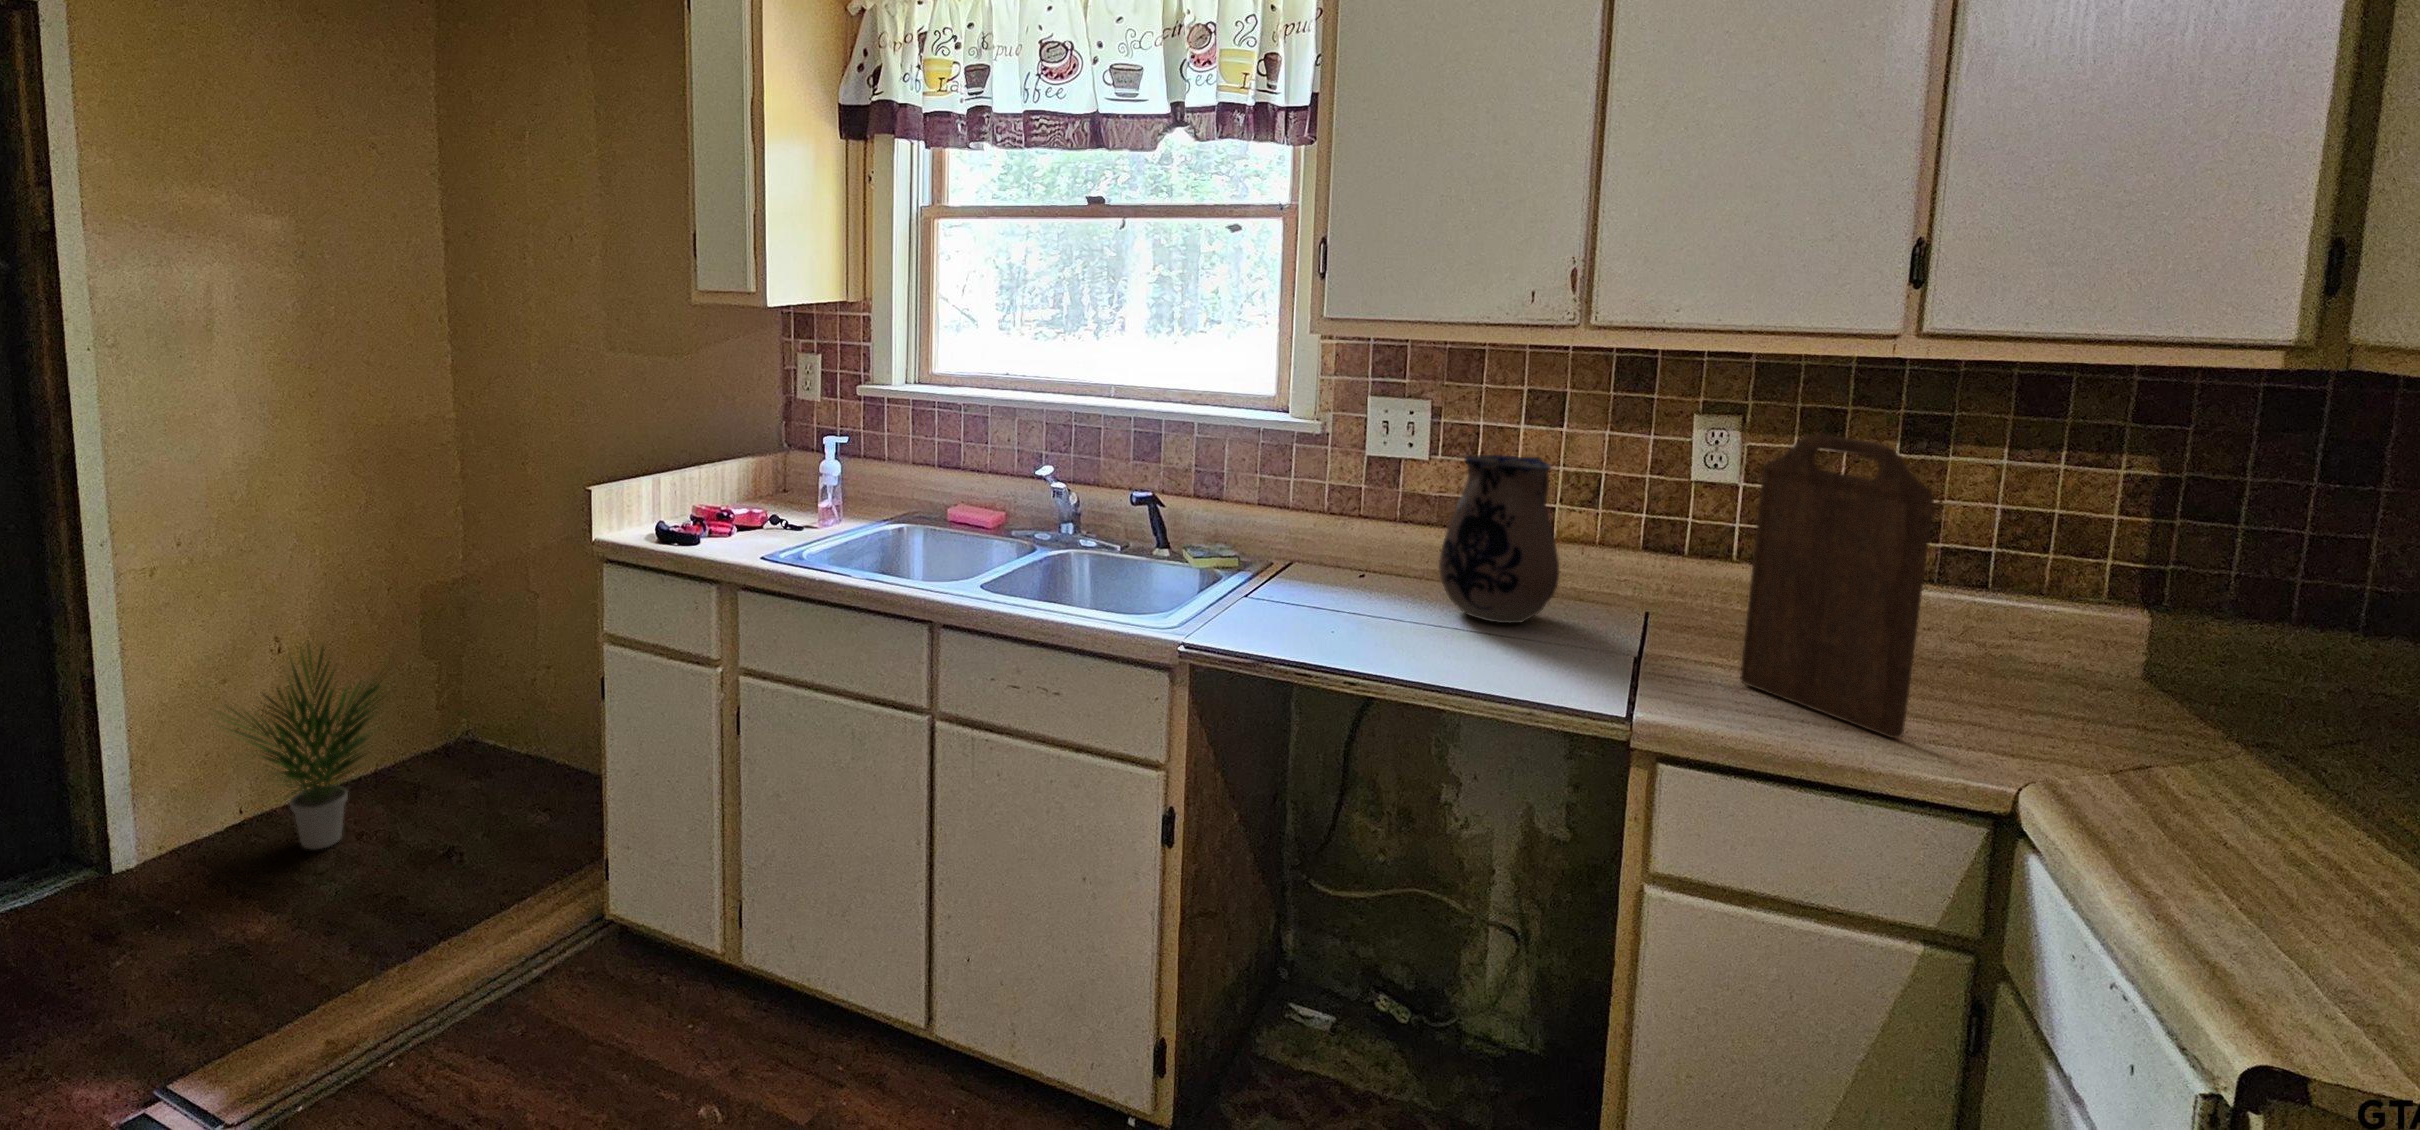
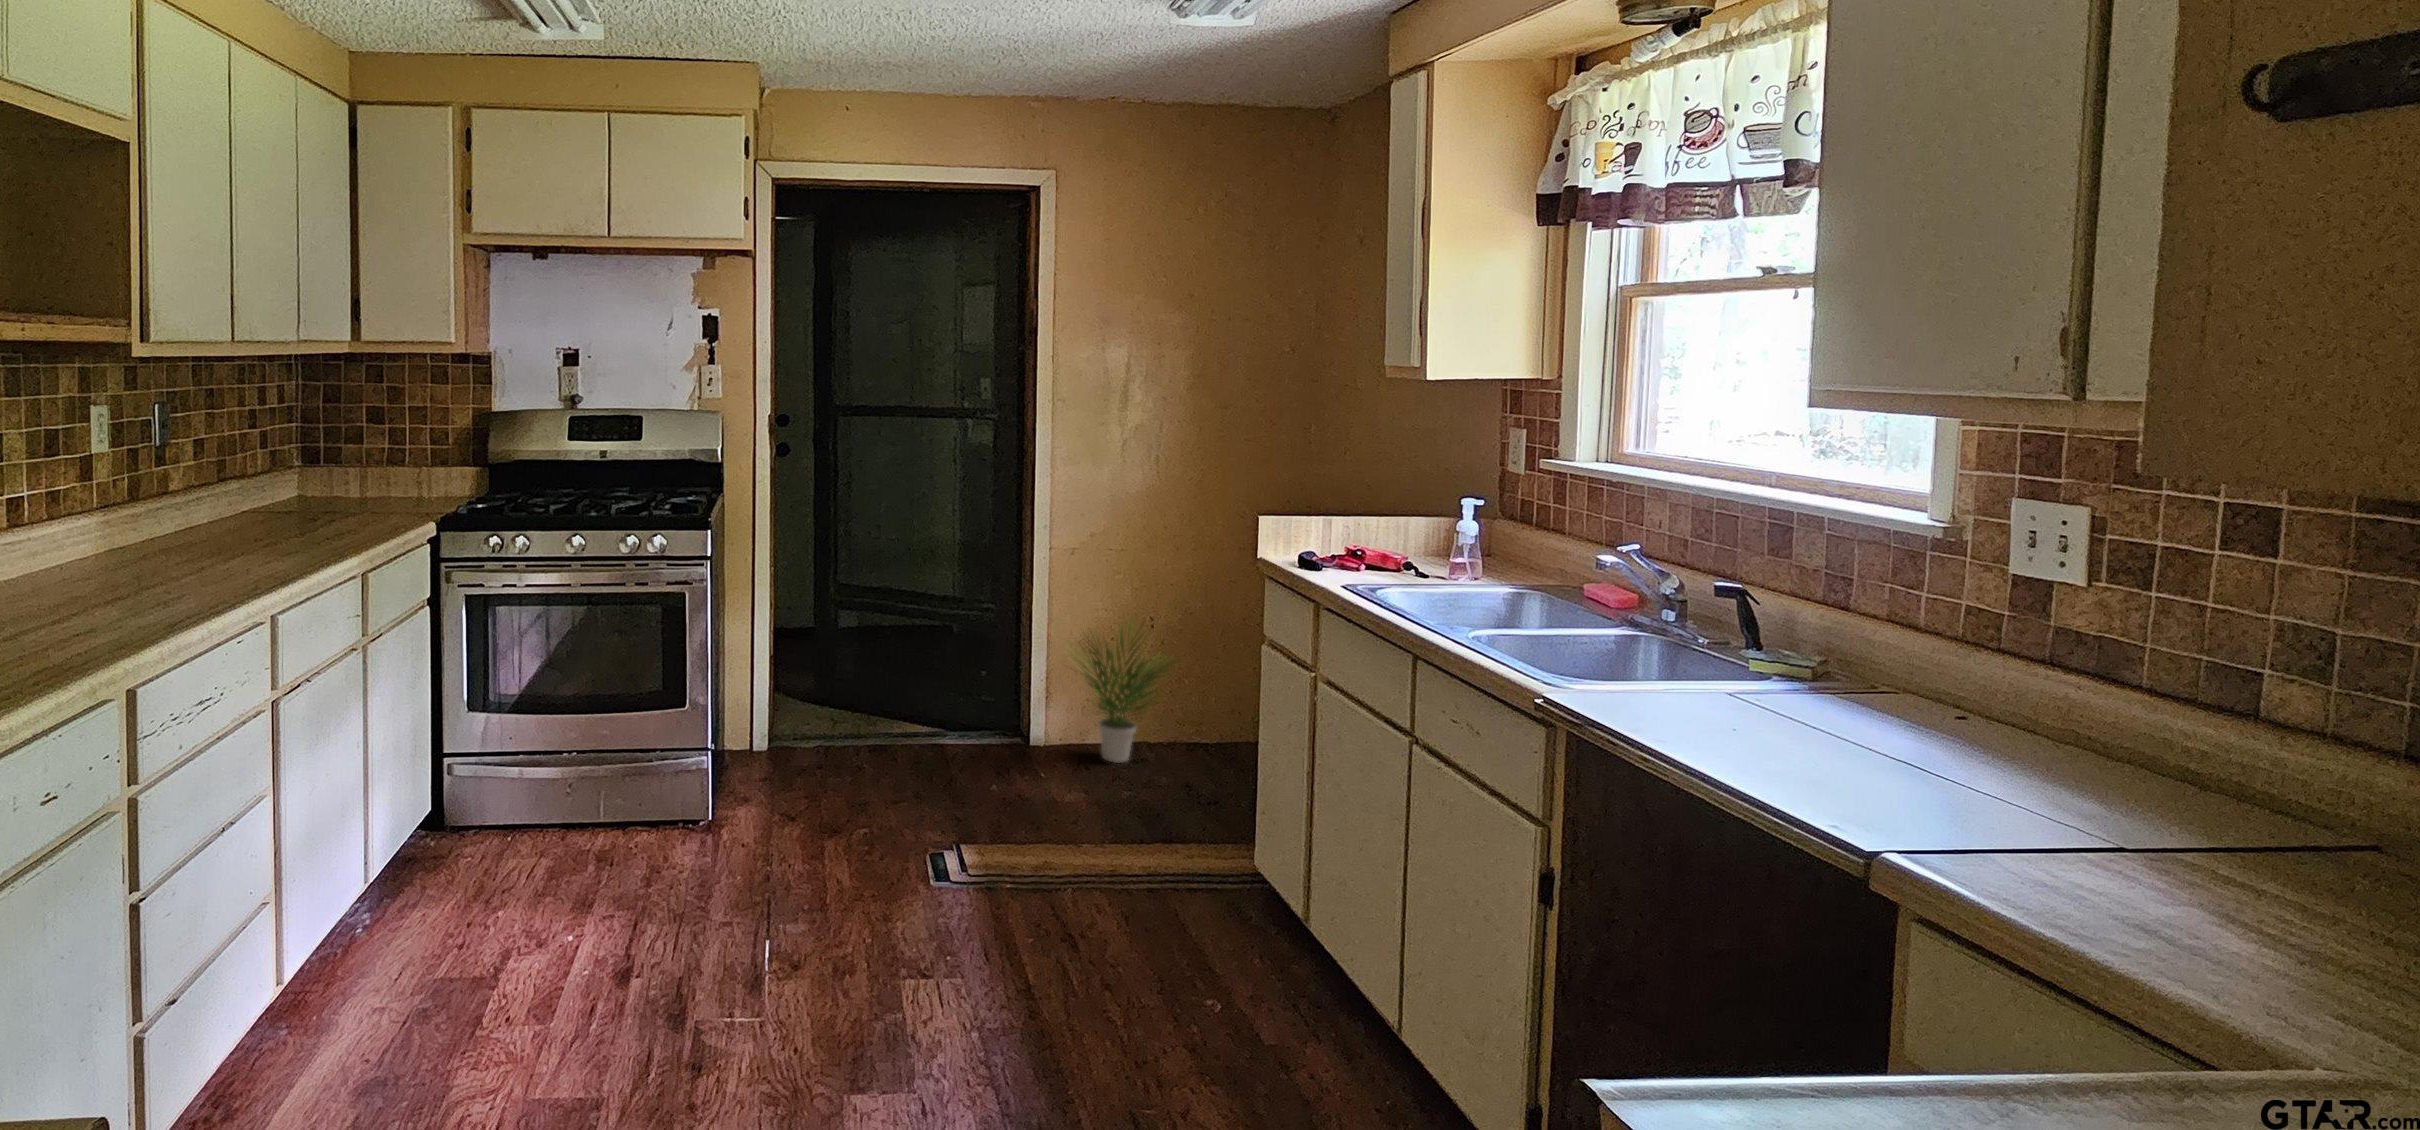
cutting board: present [1740,435,1934,738] -> none [2228,534,2370,964]
ceramic pitcher: present [1439,455,1559,623] -> none [1950,562,2184,781]

